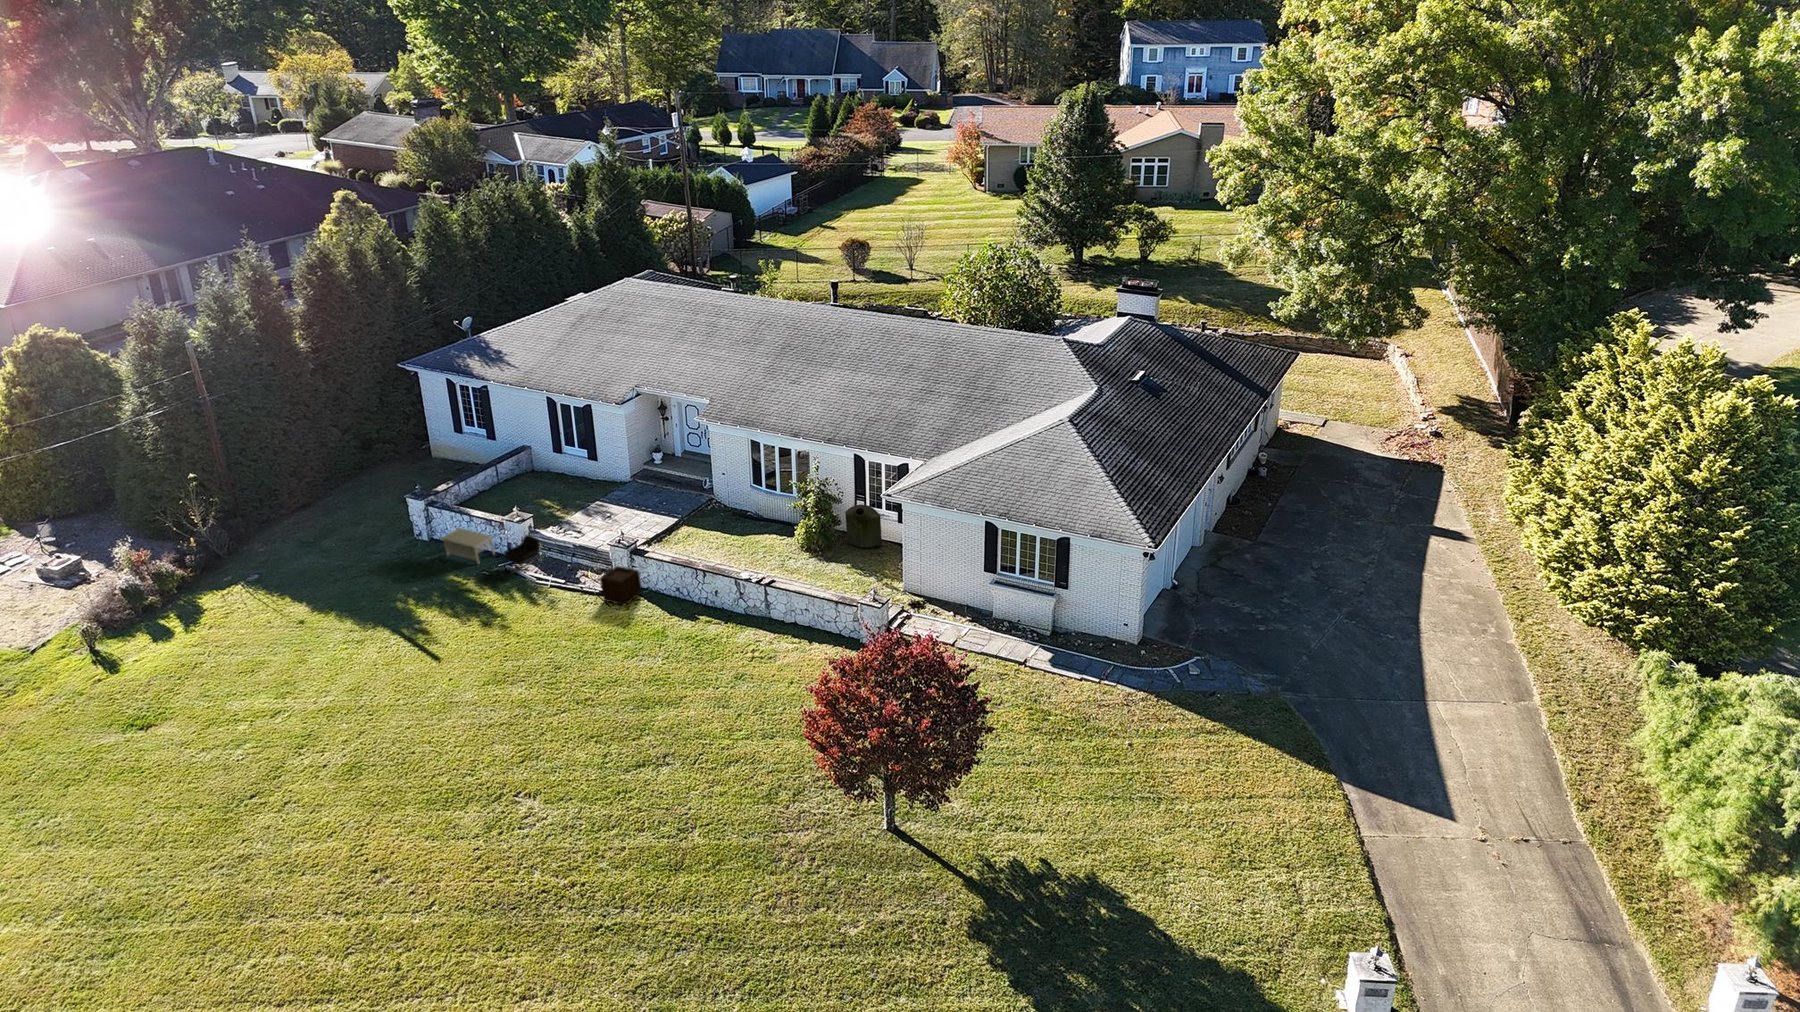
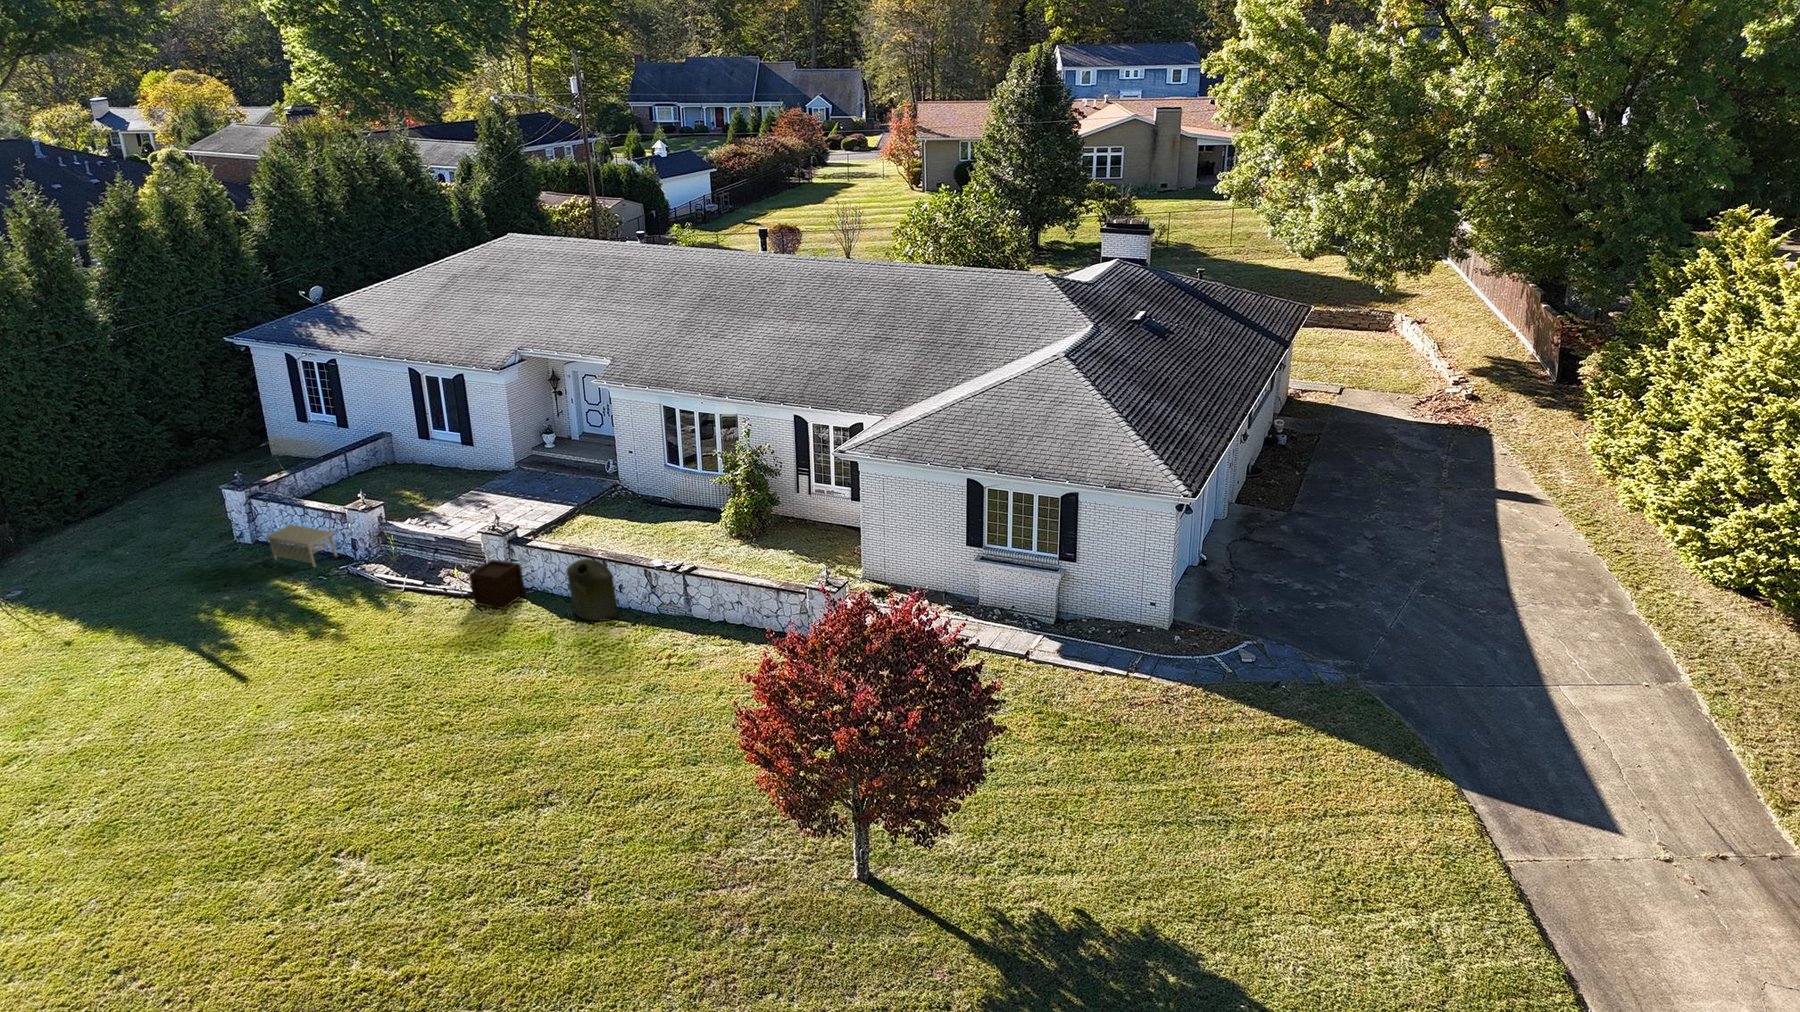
trash can: present [845,505,882,549] -> present [567,559,618,621]
potted plant: present [821,531,834,558] -> none [751,507,776,545]
lounge chair: present [504,536,540,569] -> none [346,528,394,577]

